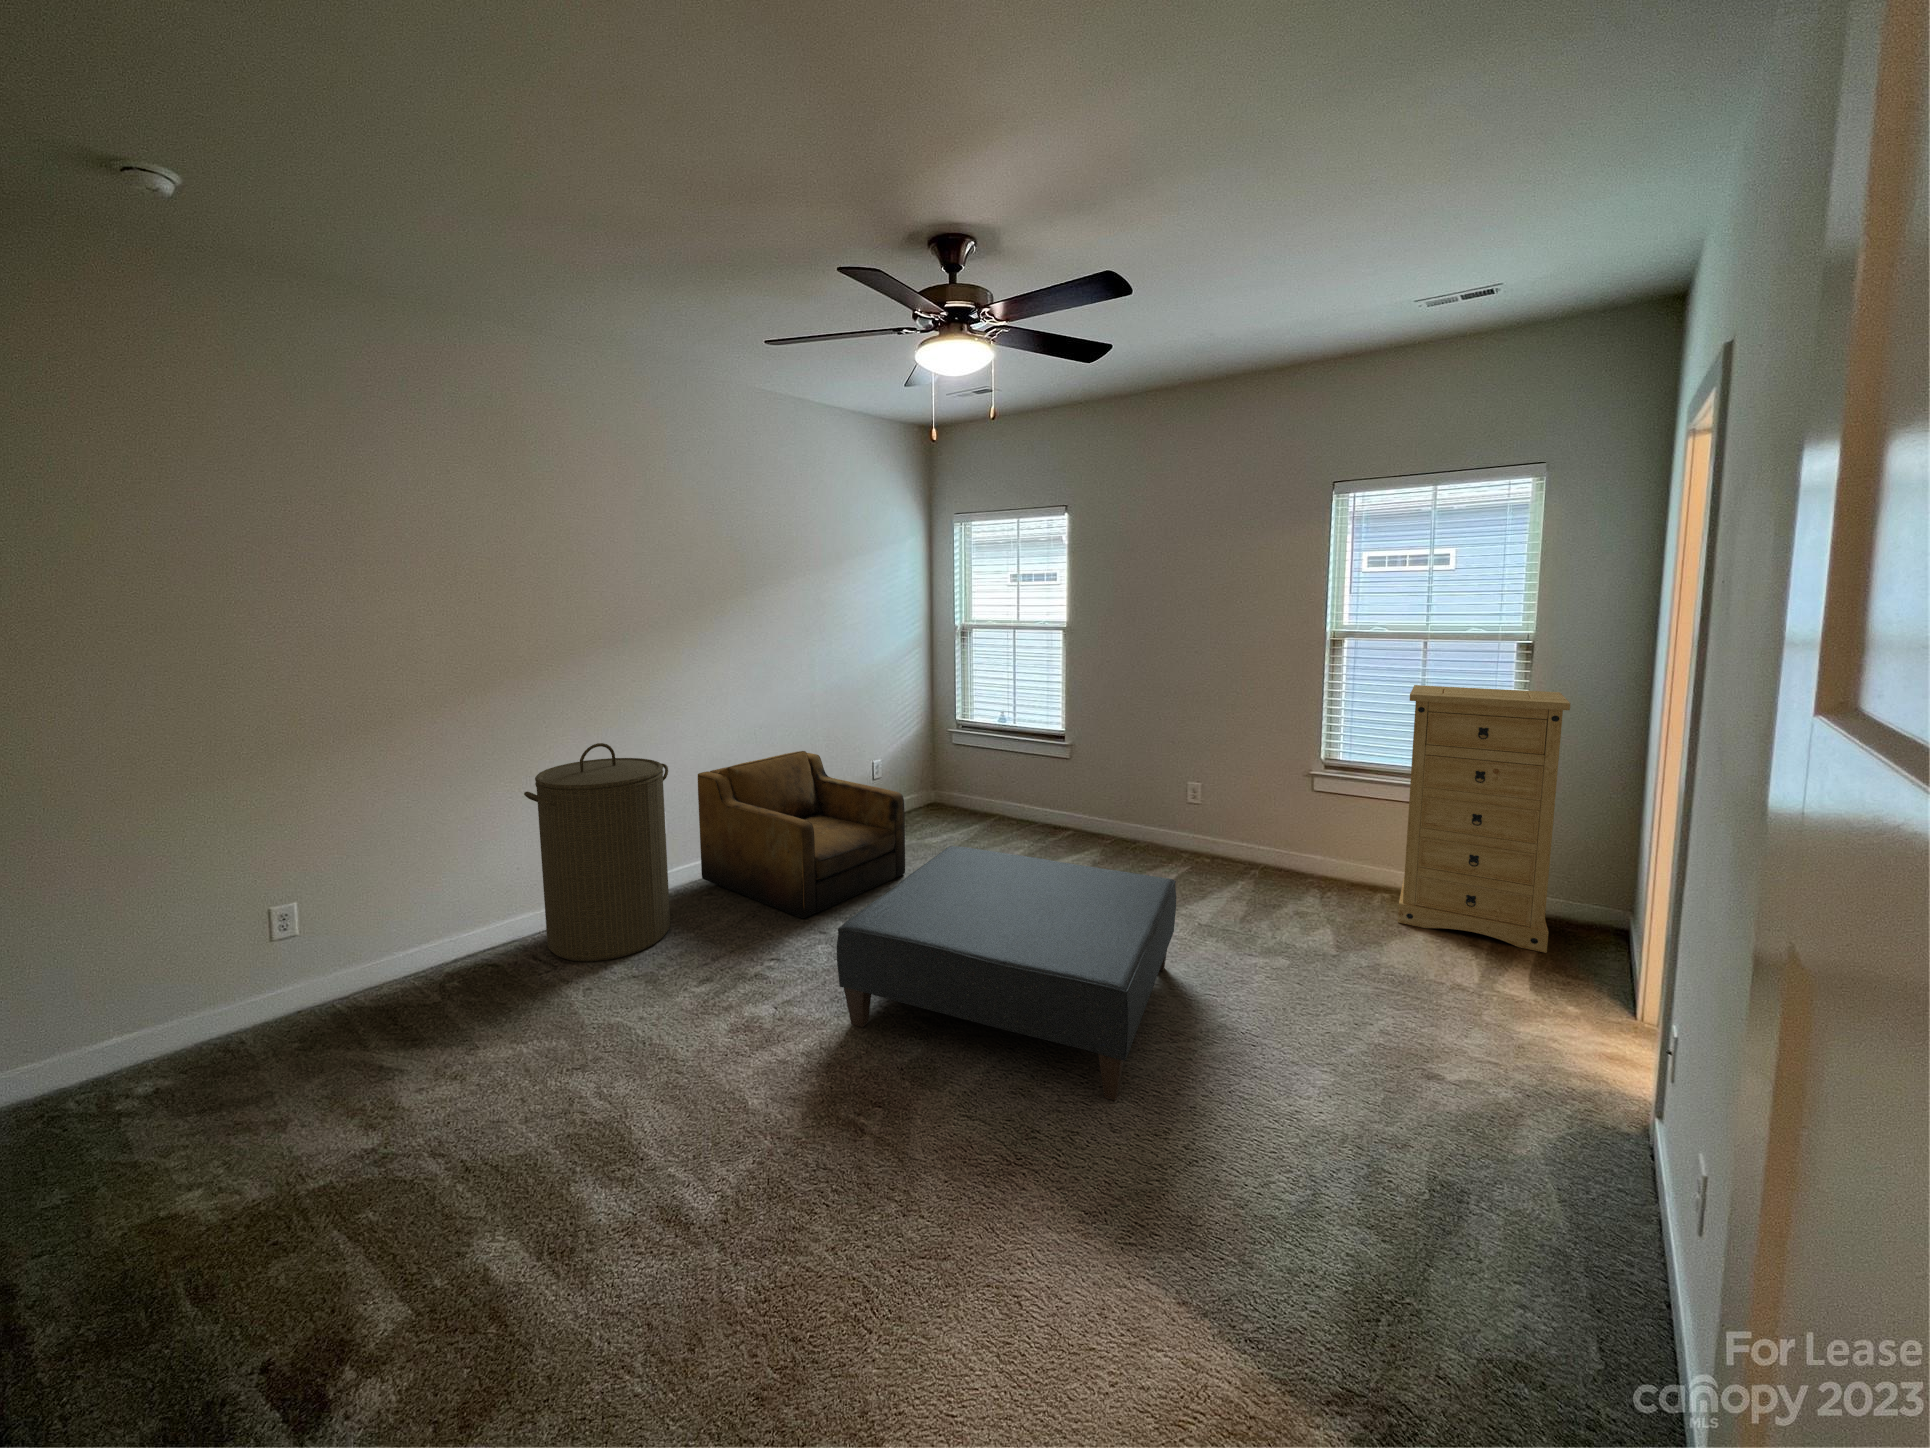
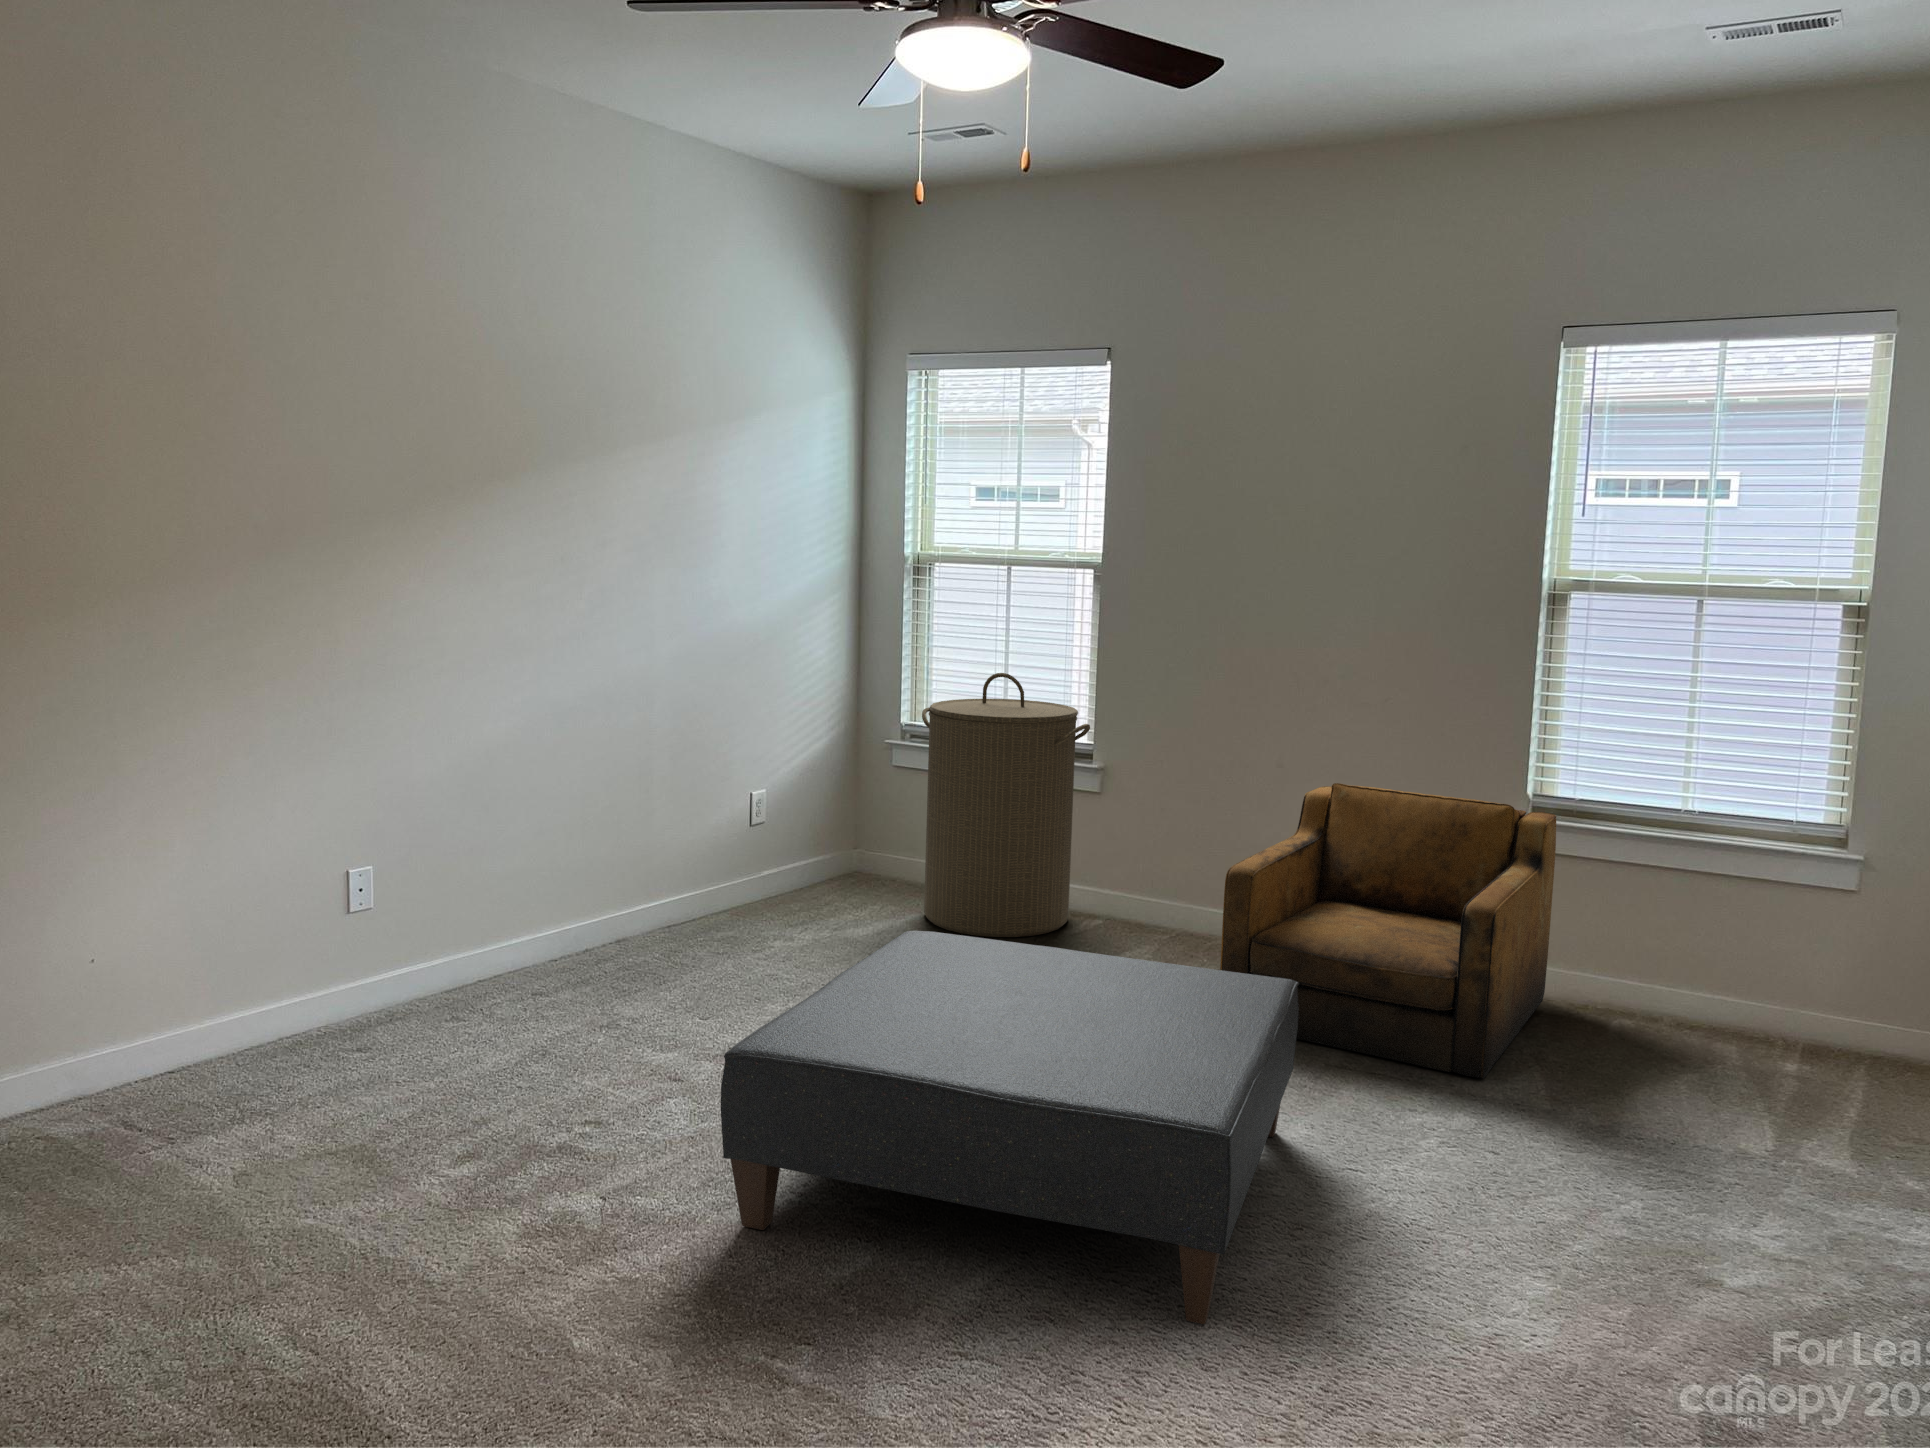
dresser: present [1398,685,1570,953] -> none [1648,670,1916,1104]
laundry hamper: present [524,743,670,961] -> present [922,673,1090,937]
armchair: present [698,751,905,918] -> present [1220,783,1556,1078]

